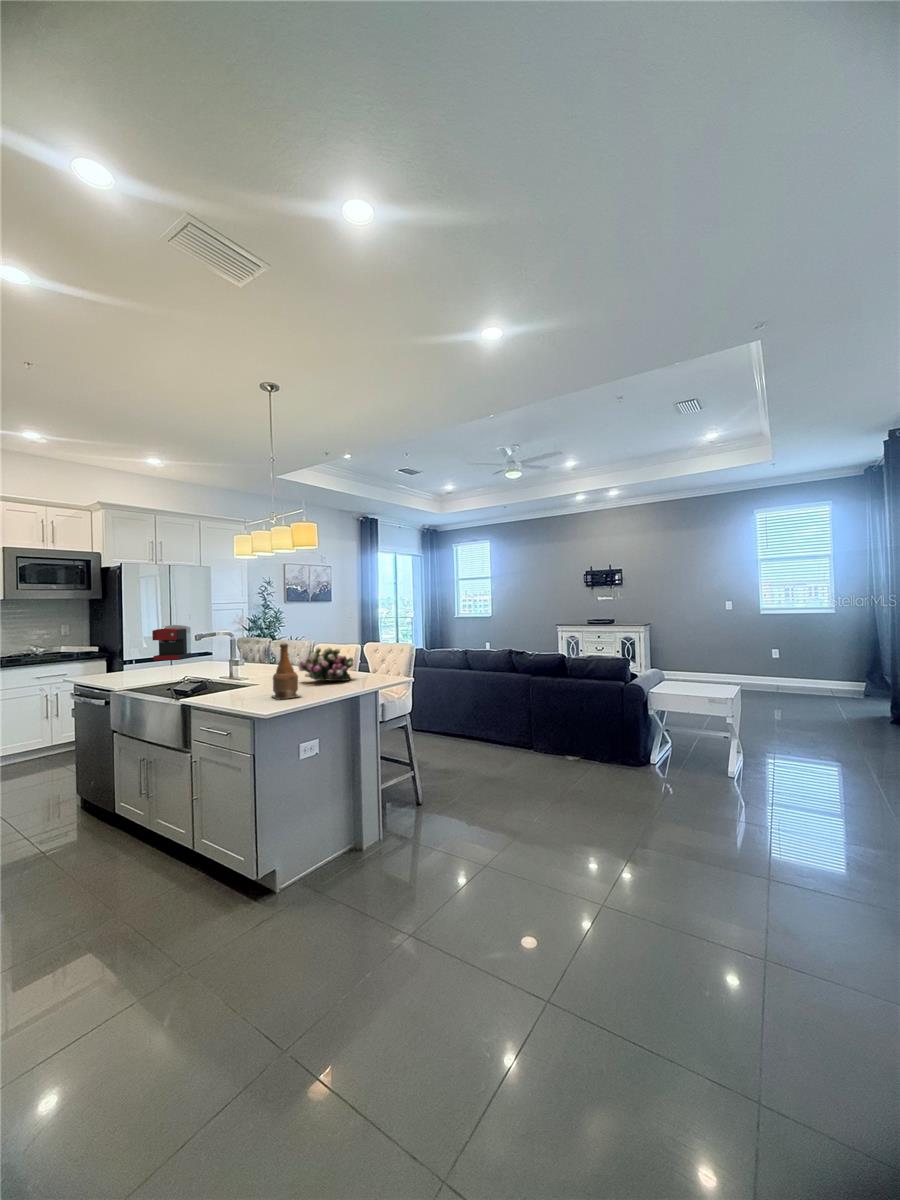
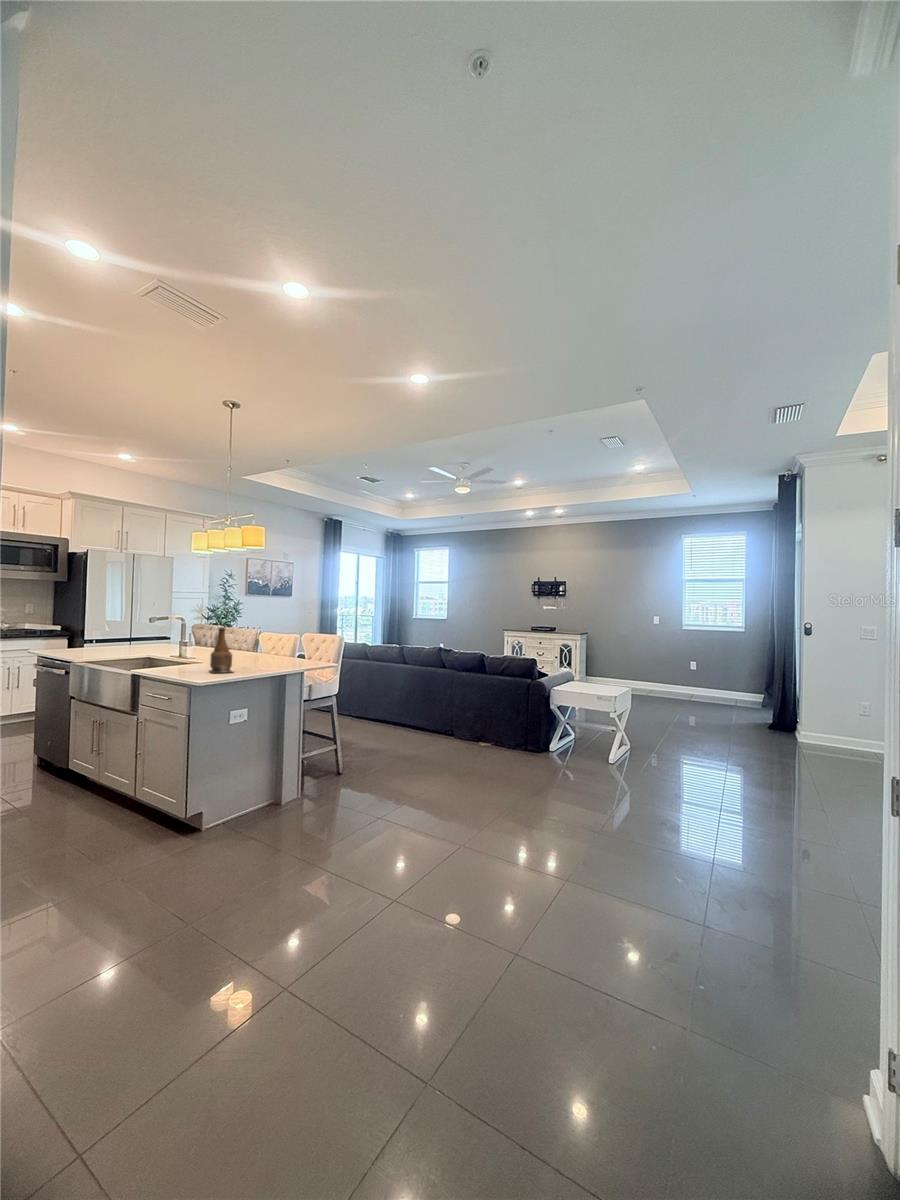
coffee maker: present [152,625,191,660] -> none [113,609,150,641]
flower arrangement: present [298,647,353,681] -> none [237,634,288,664]

